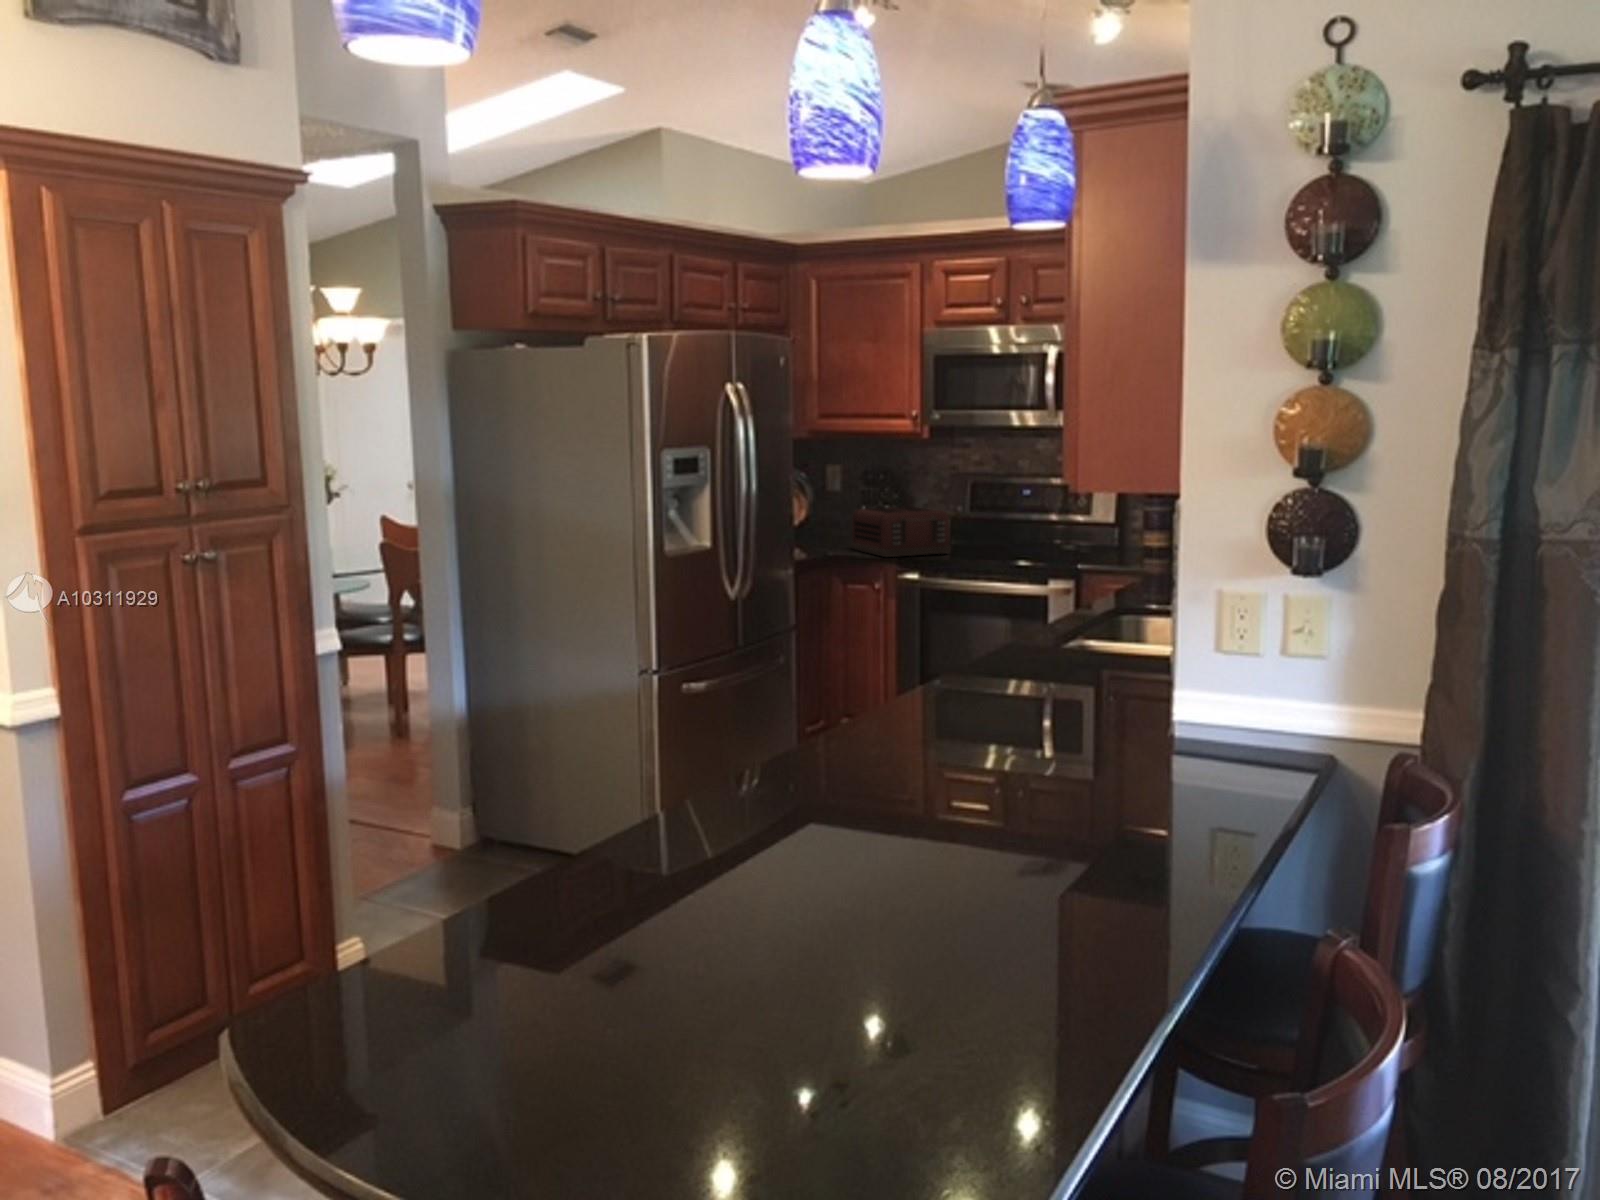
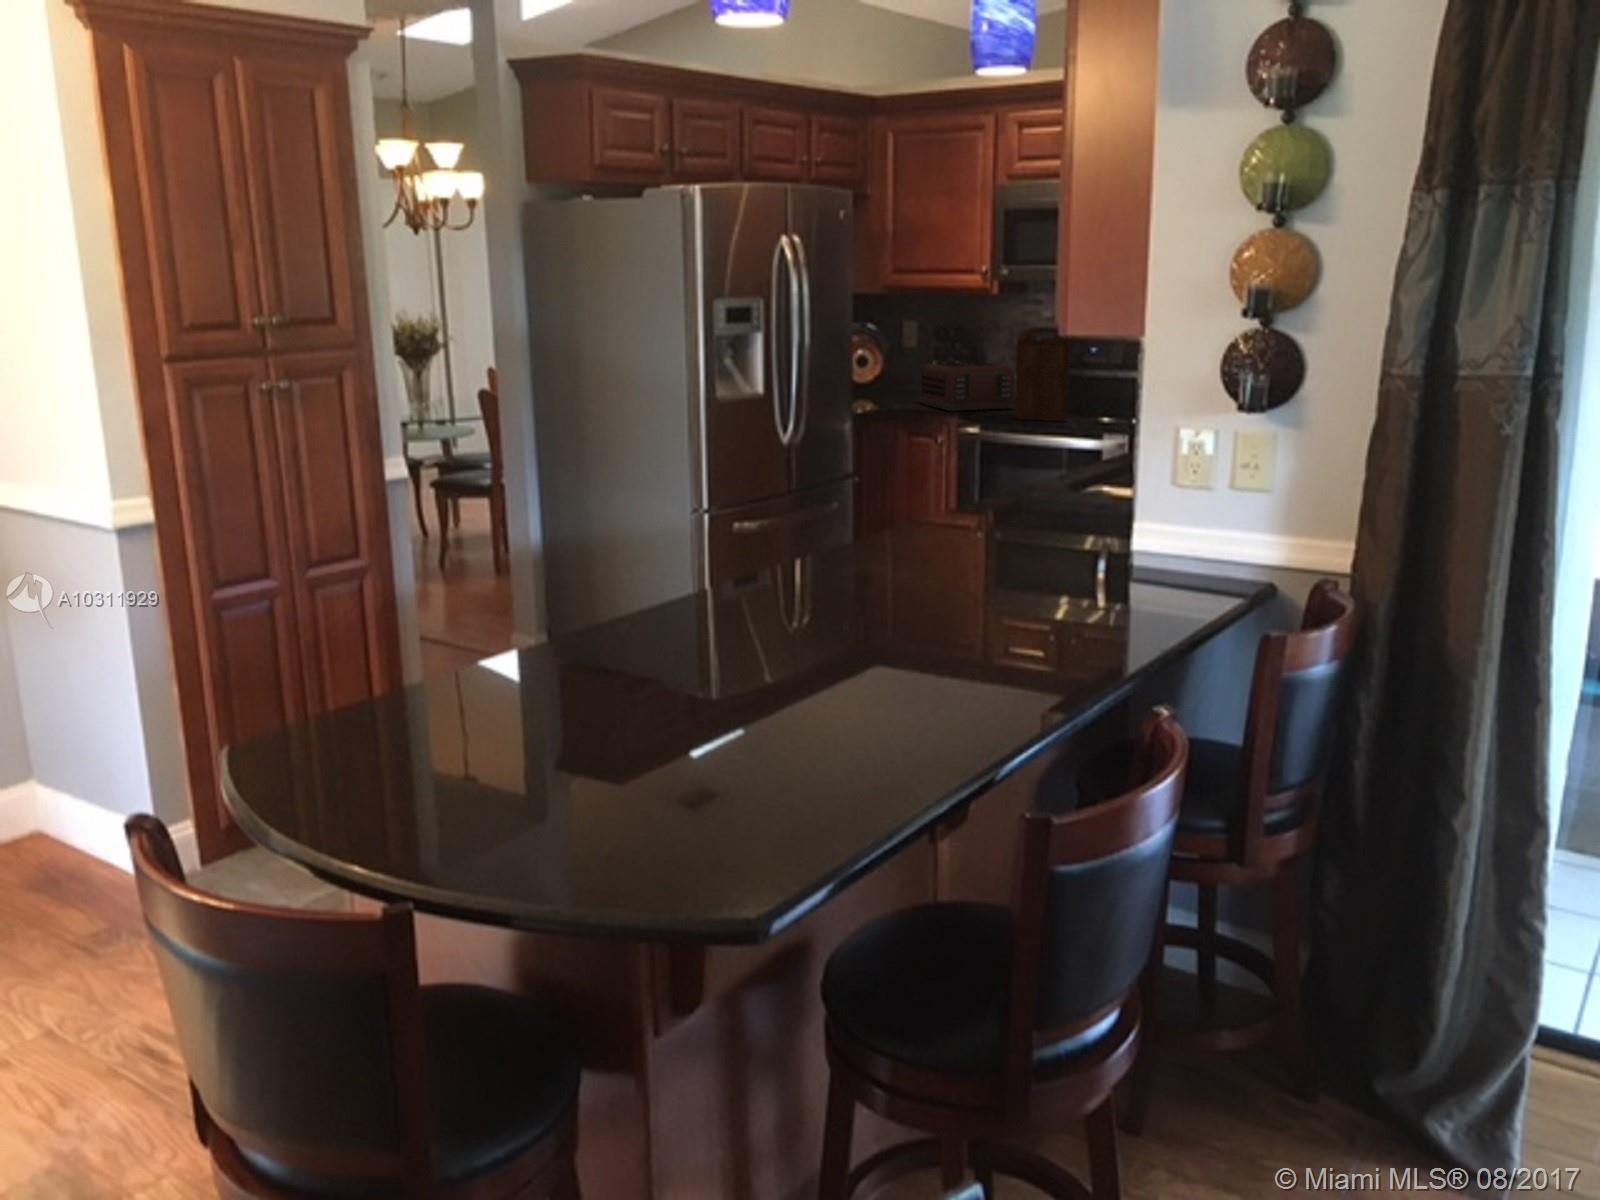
cutting board: none [955,473,1010,567] -> present [1015,327,1070,421]

